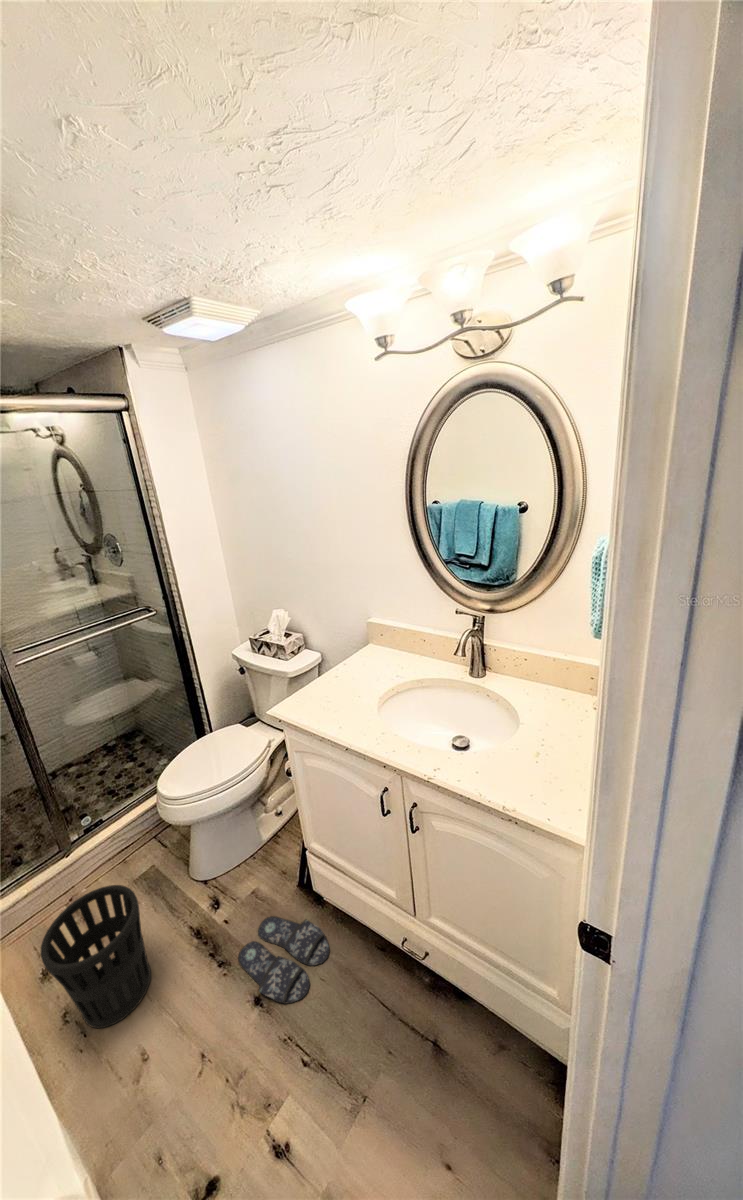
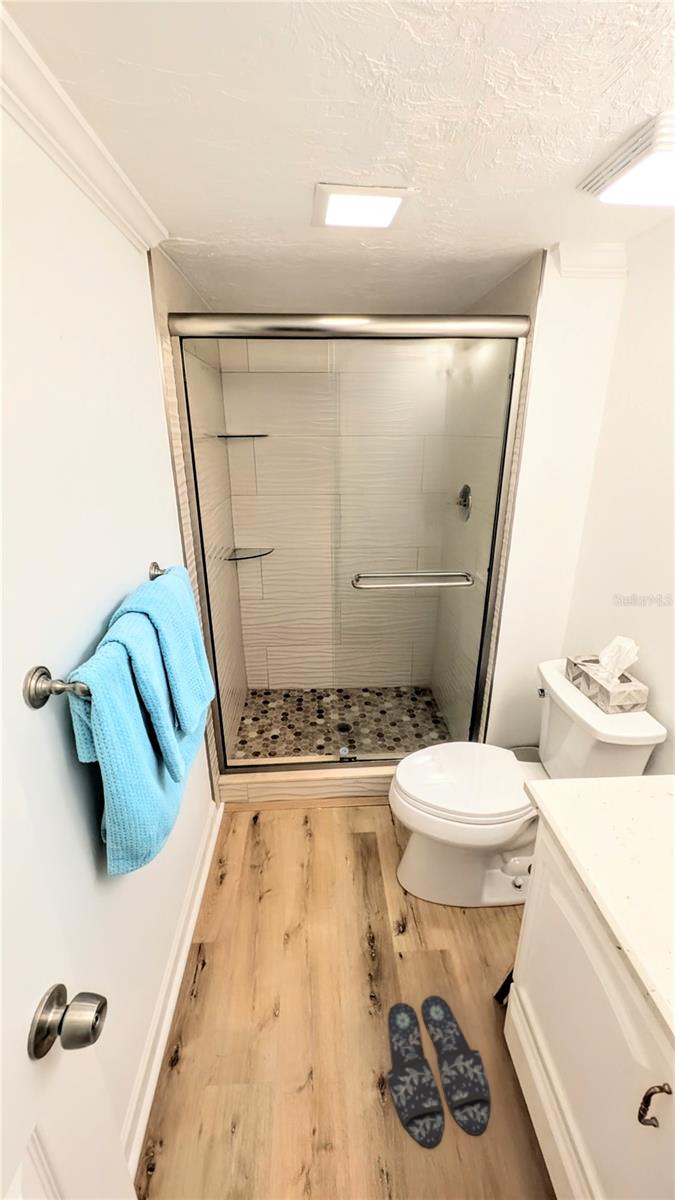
wastebasket: present [41,885,151,1028] -> none [249,824,331,956]

